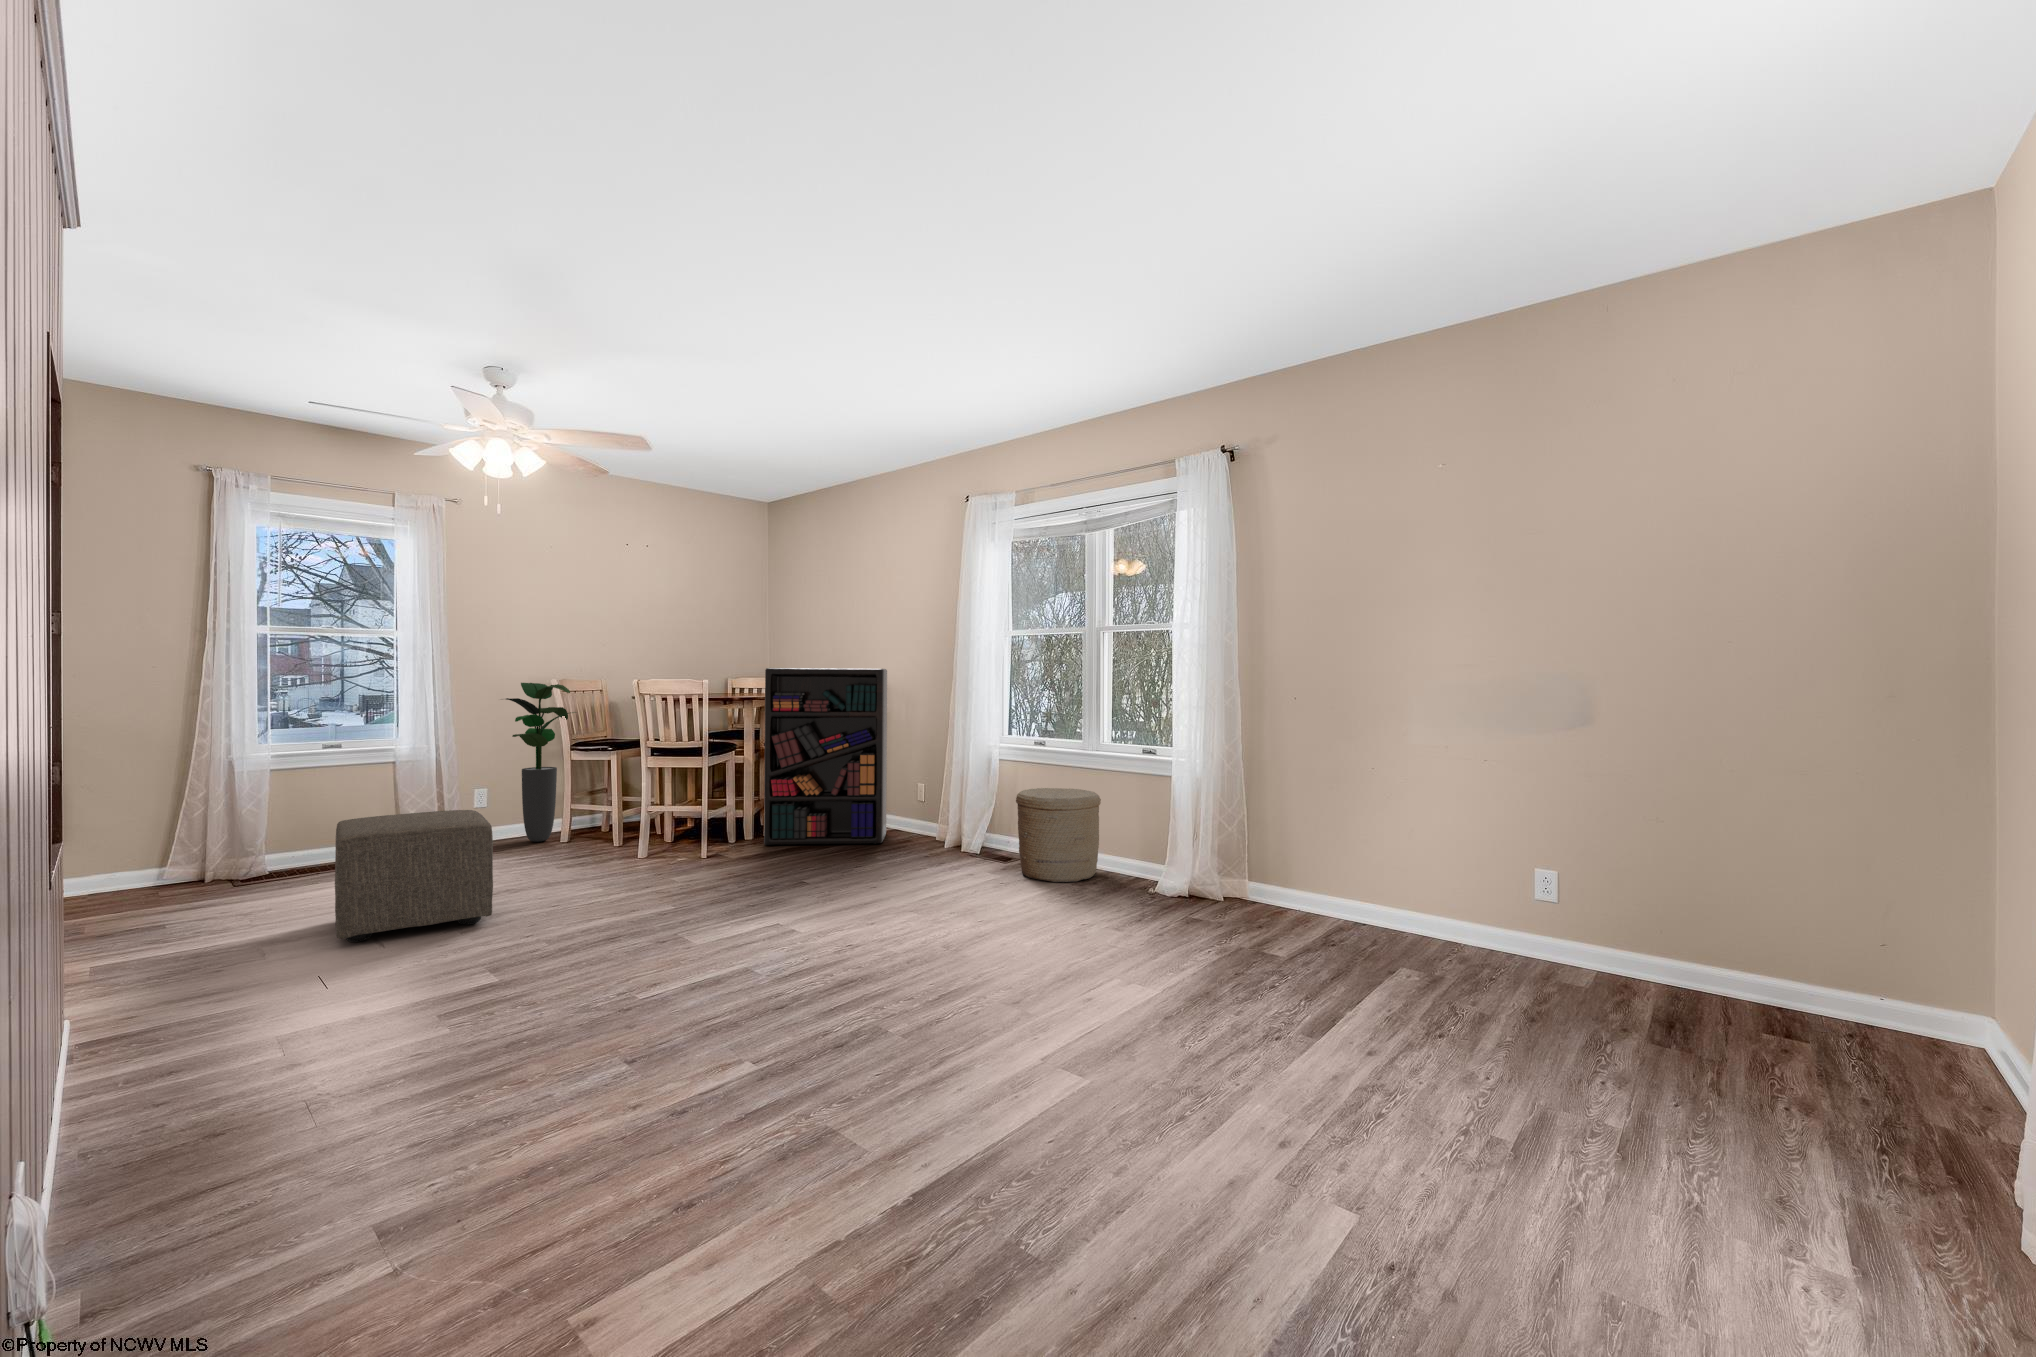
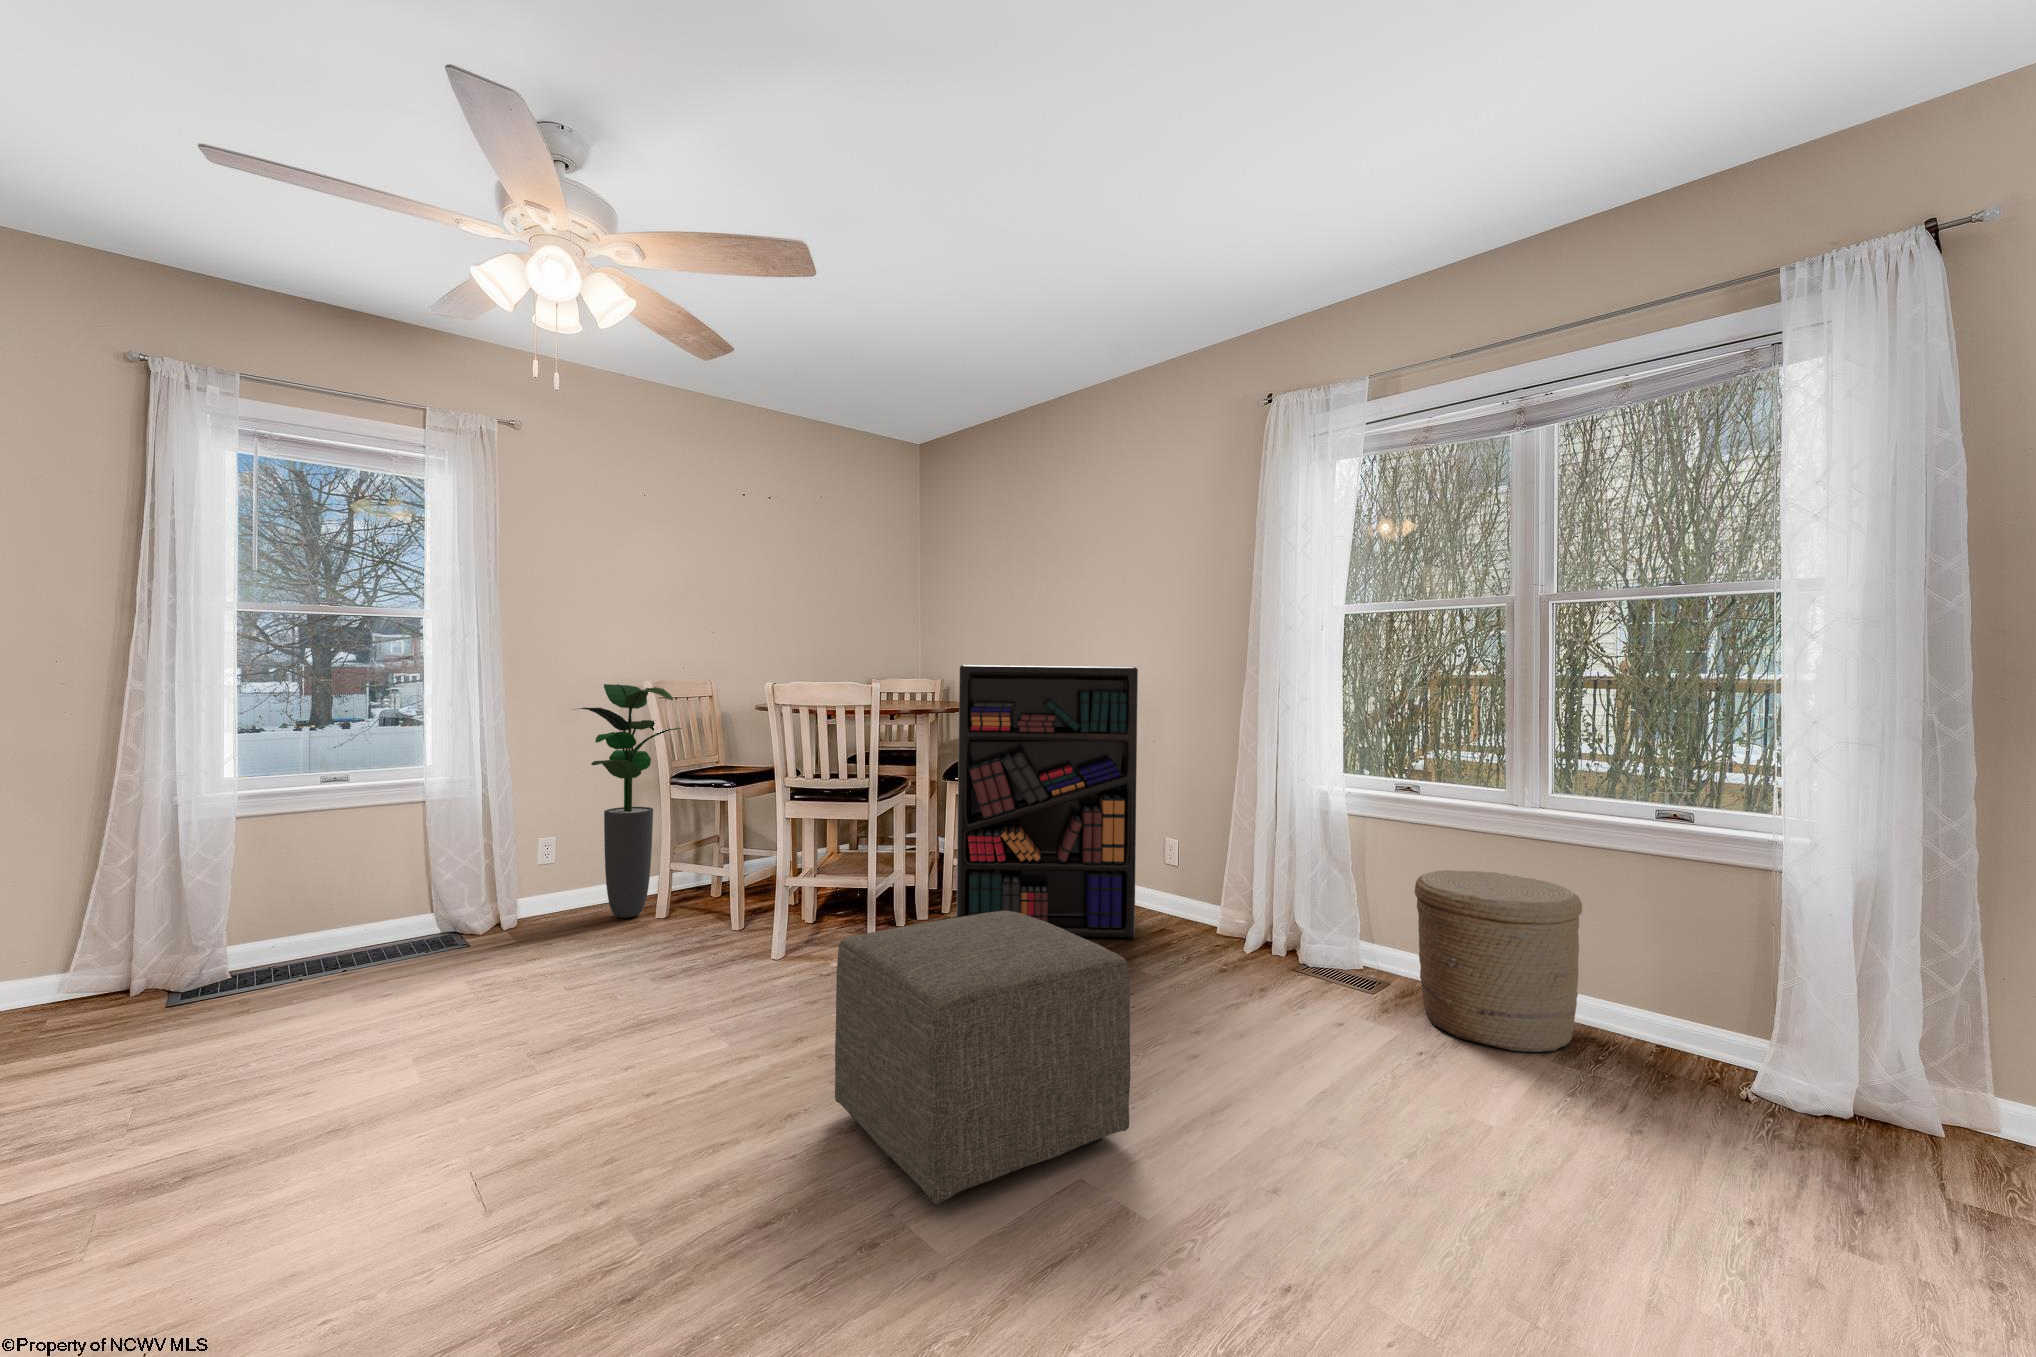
ottoman: present [335,810,493,942] -> present [835,911,1130,1204]

